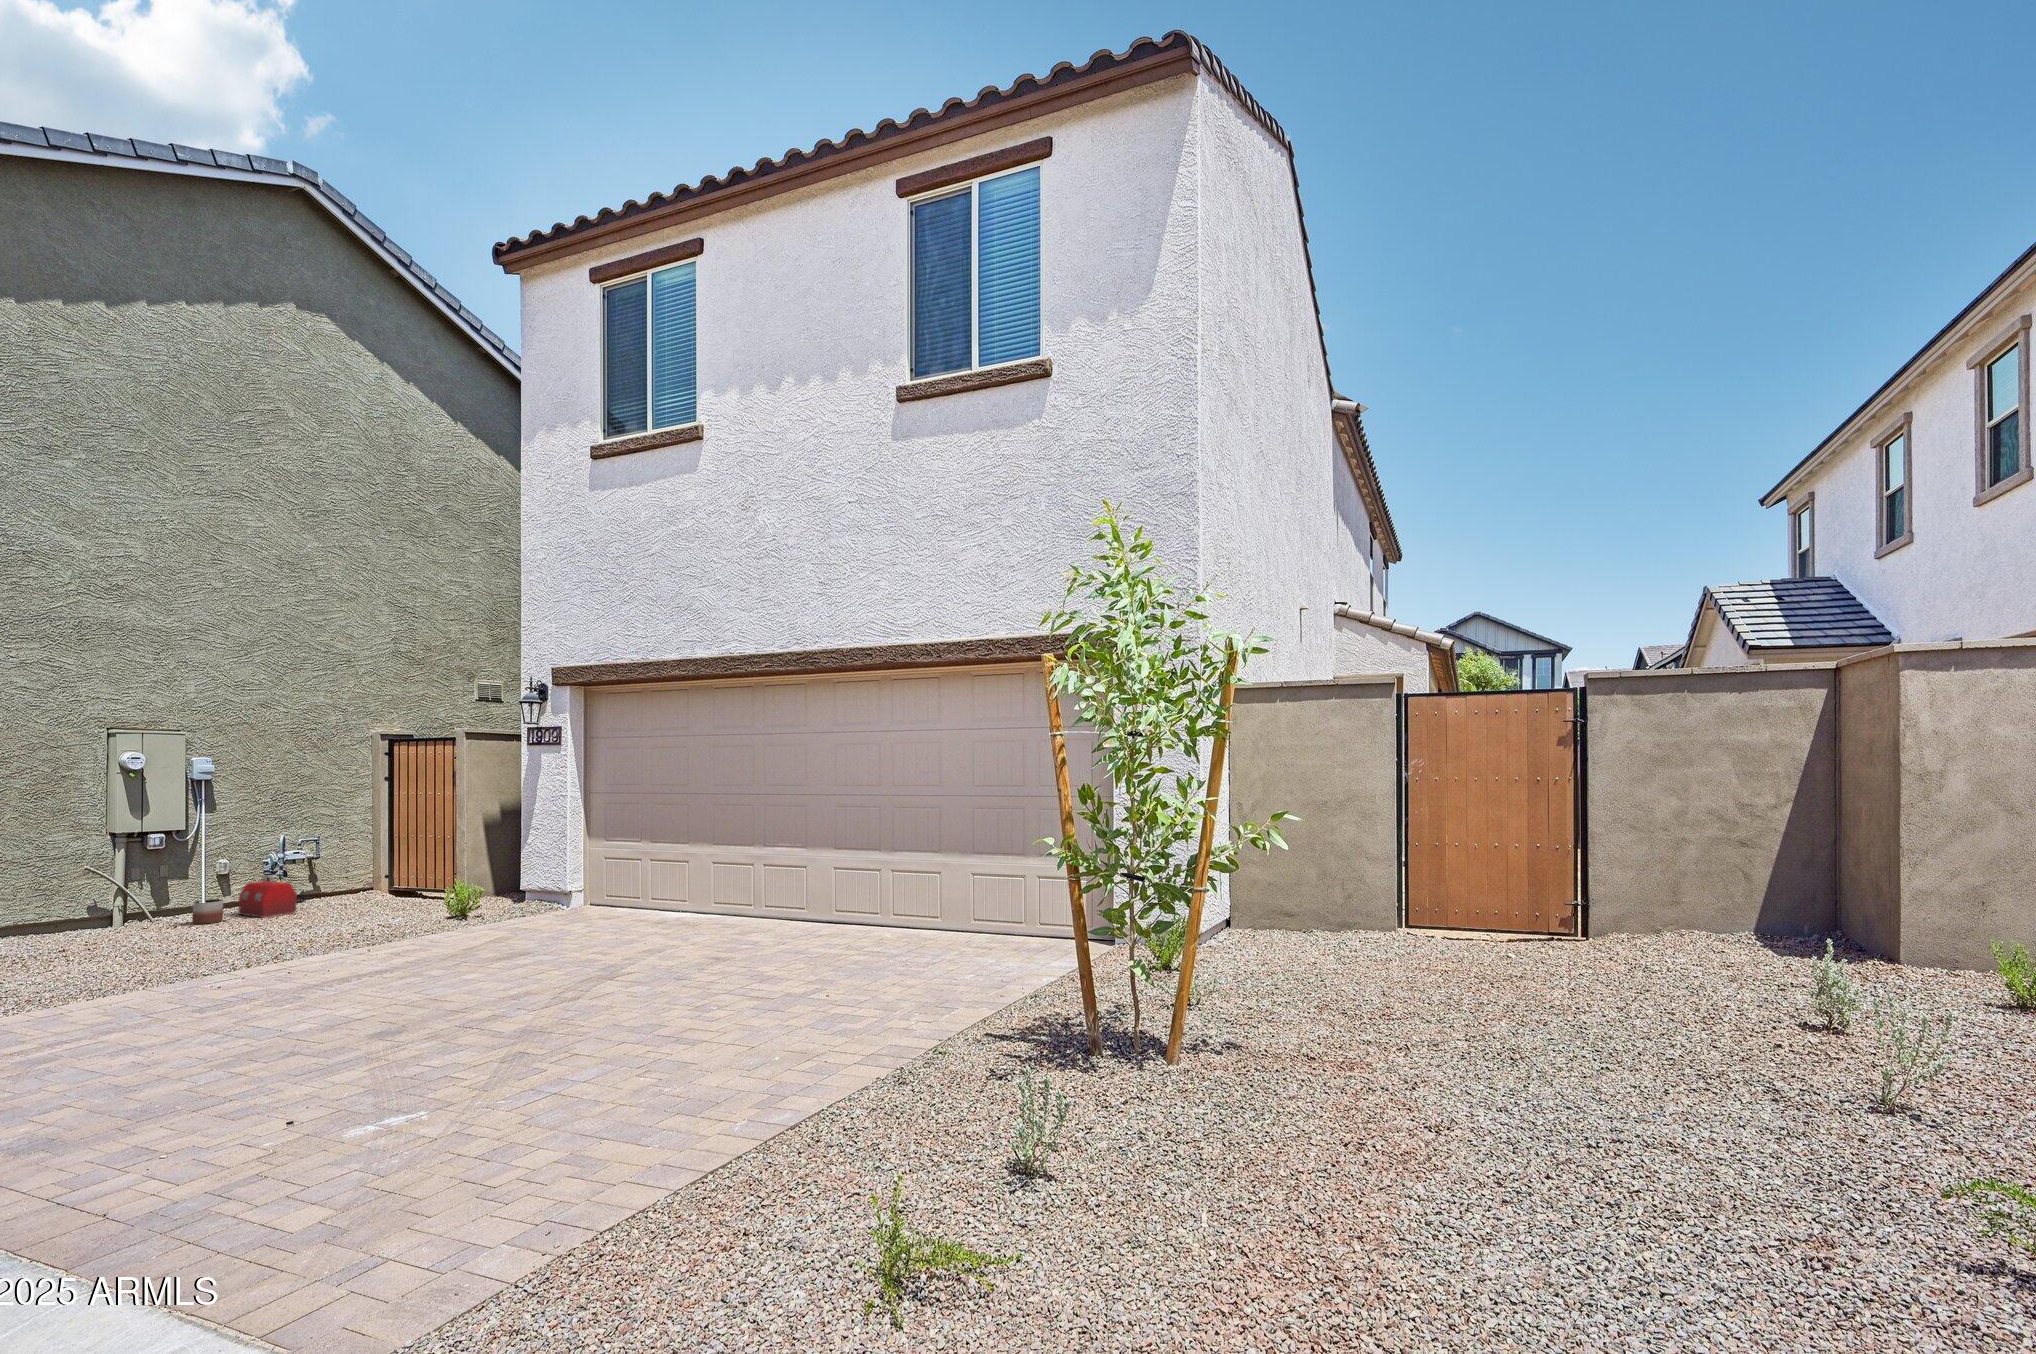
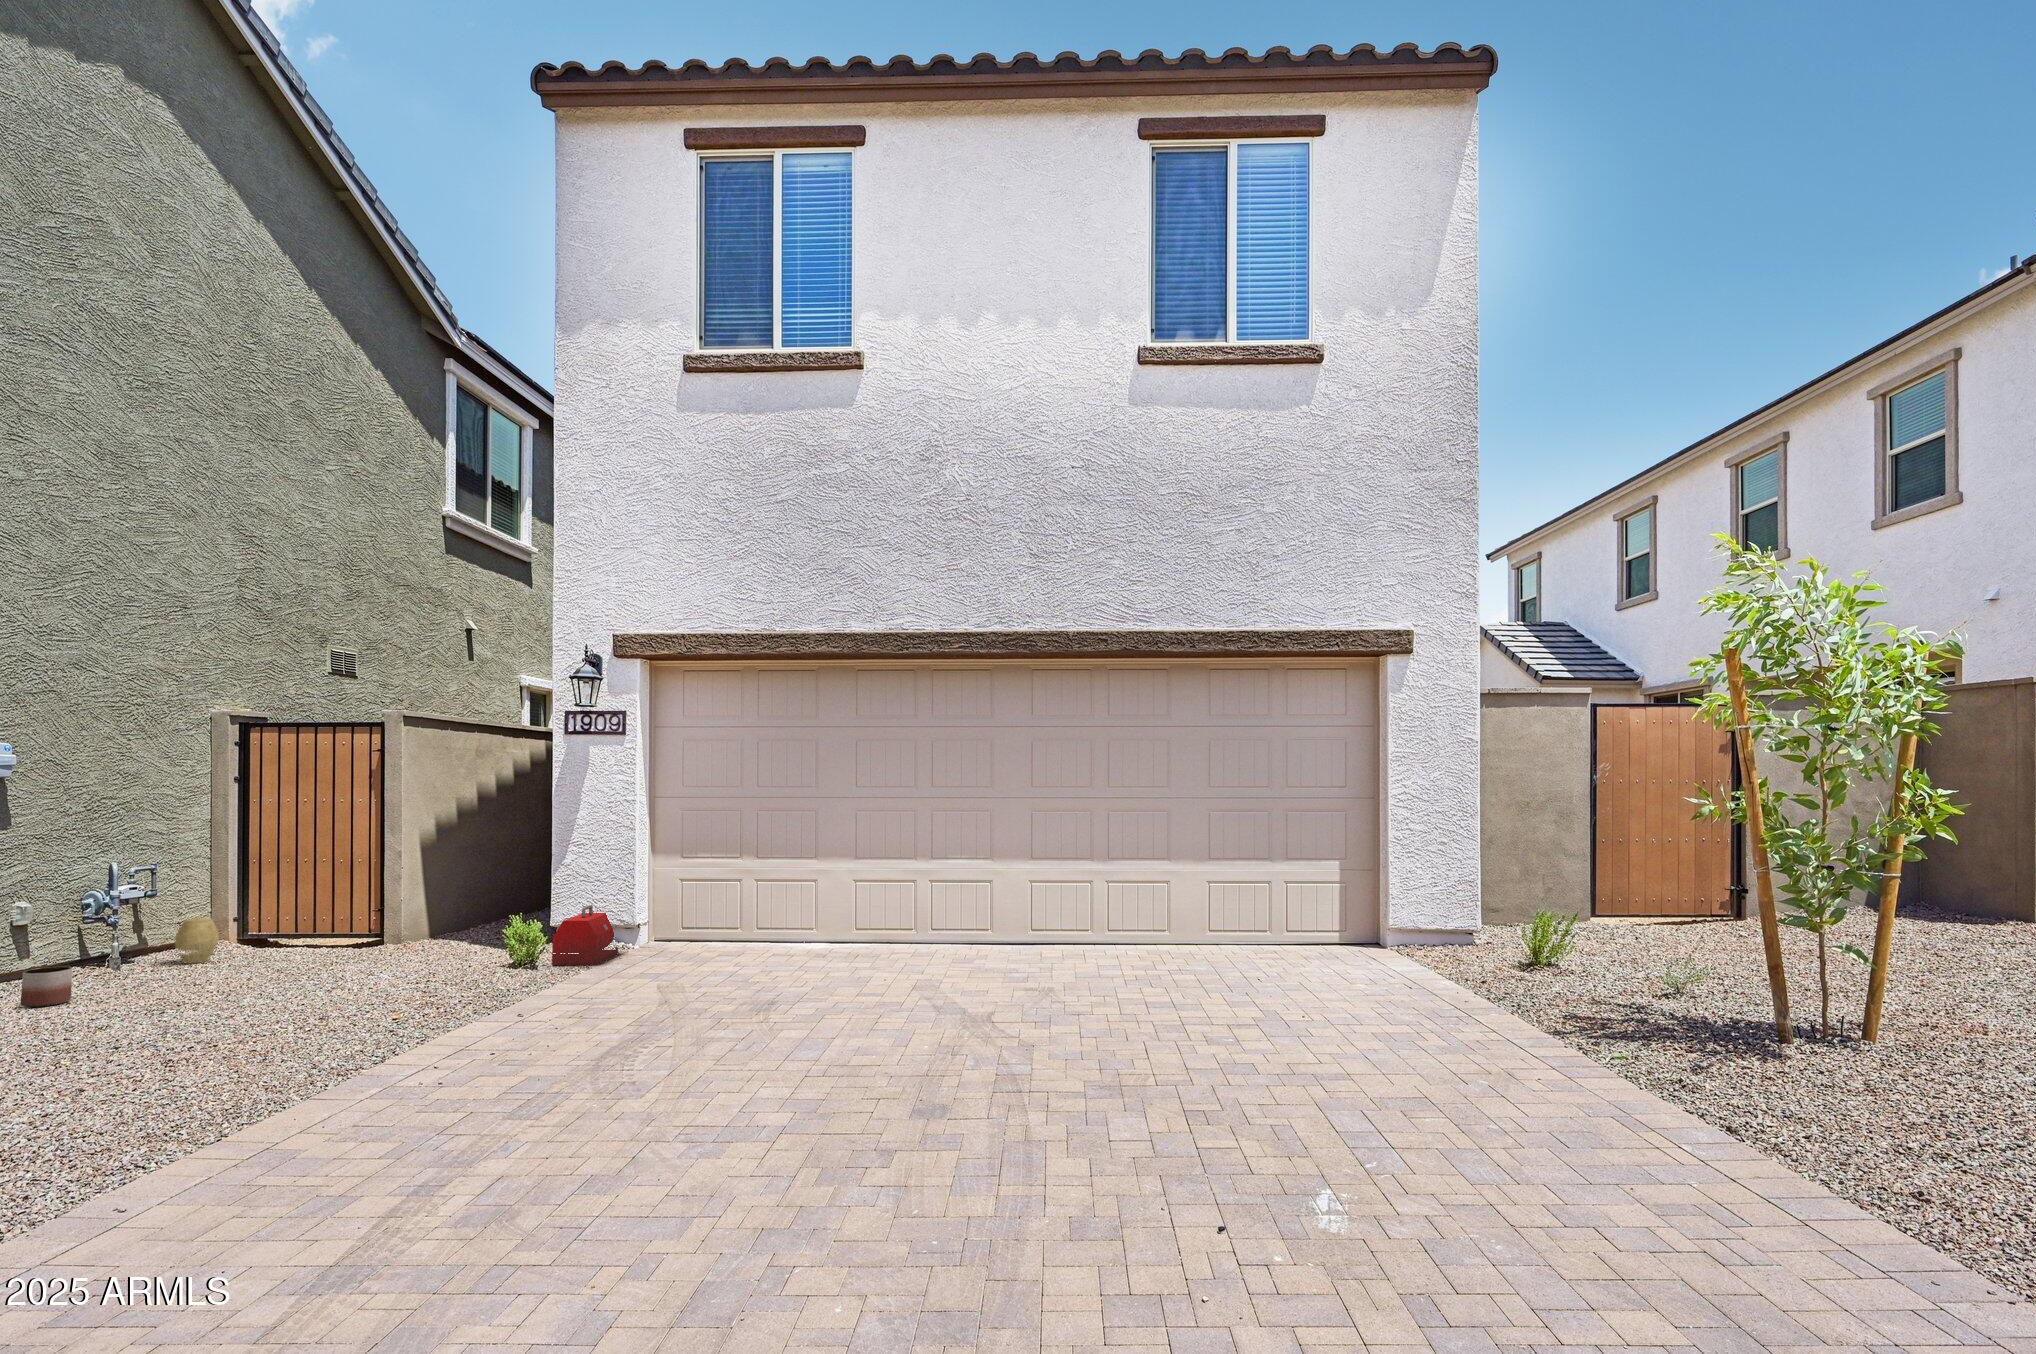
woven basket: none [327,871,356,902] -> present [175,917,219,964]
toolbox: present [238,875,297,918] -> present [552,905,618,965]

